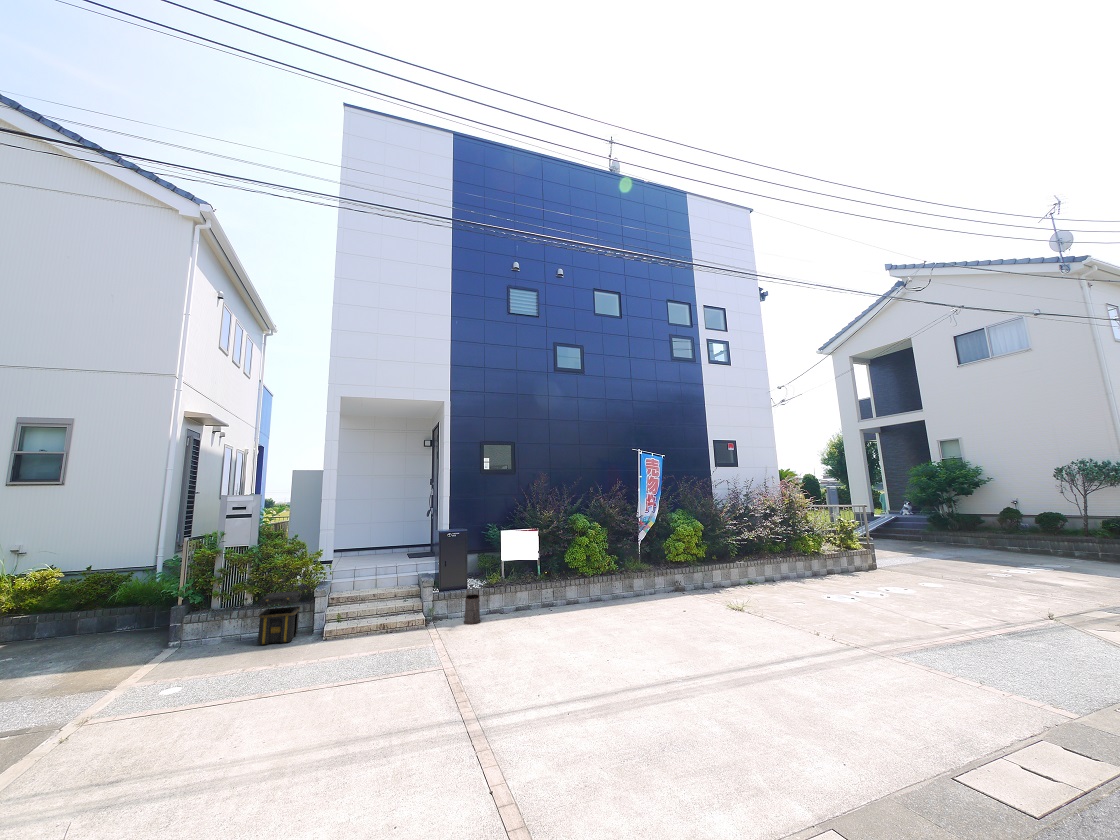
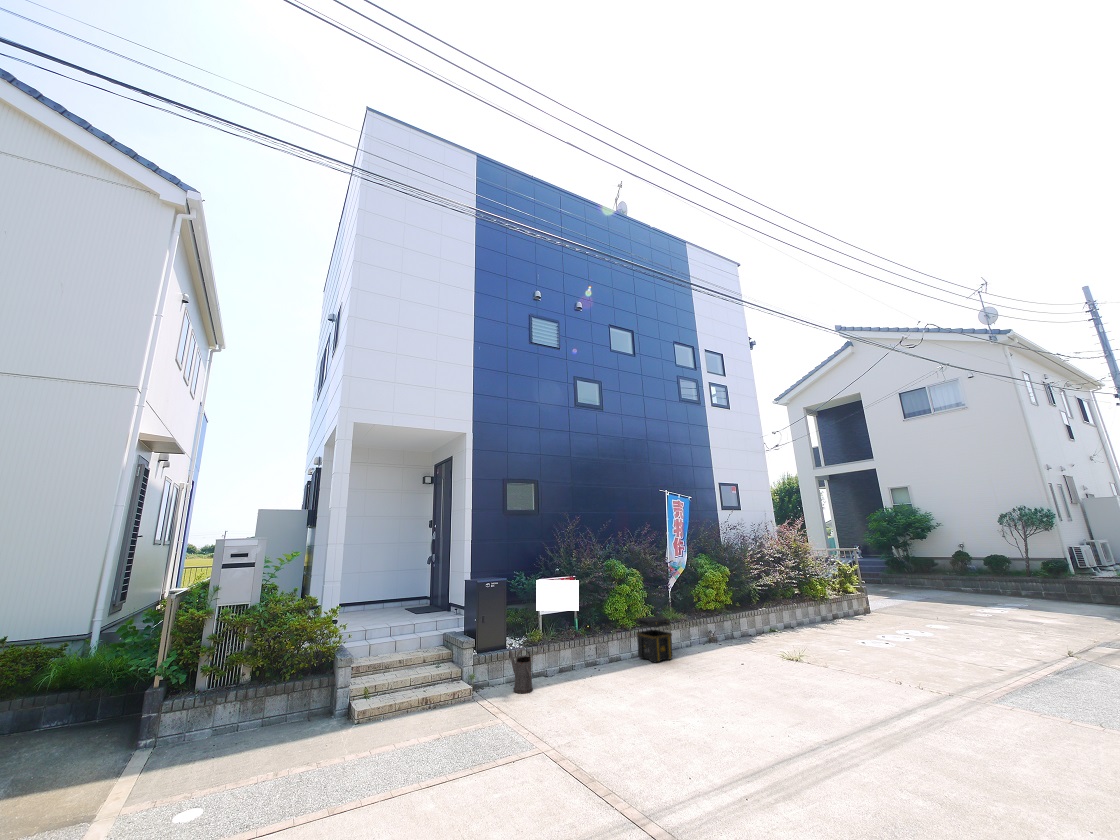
toolbox: present [258,591,301,645] -> present [636,616,672,662]

